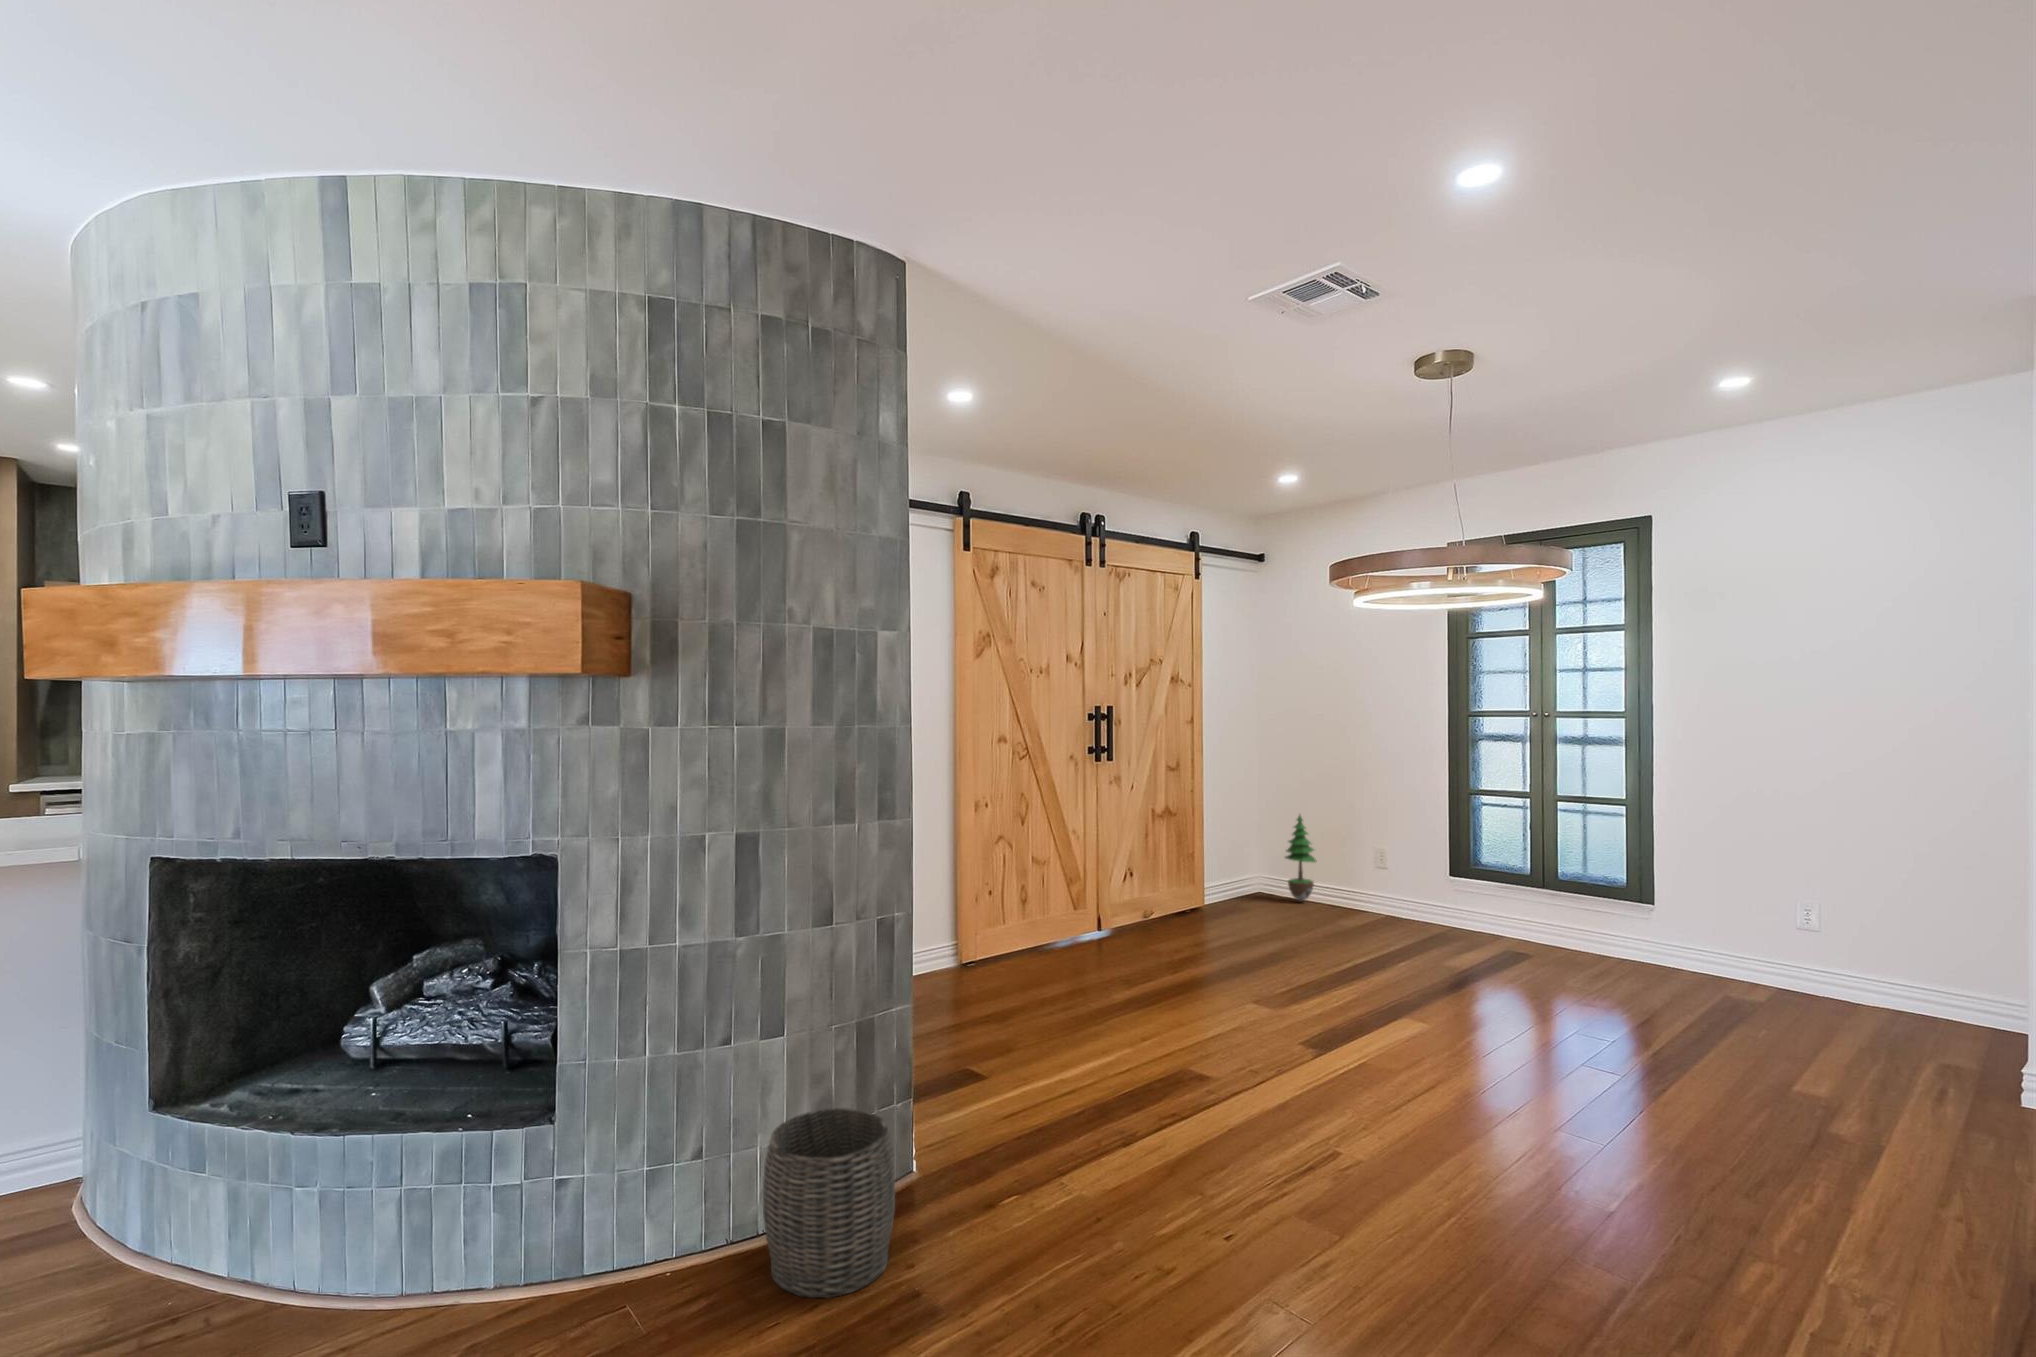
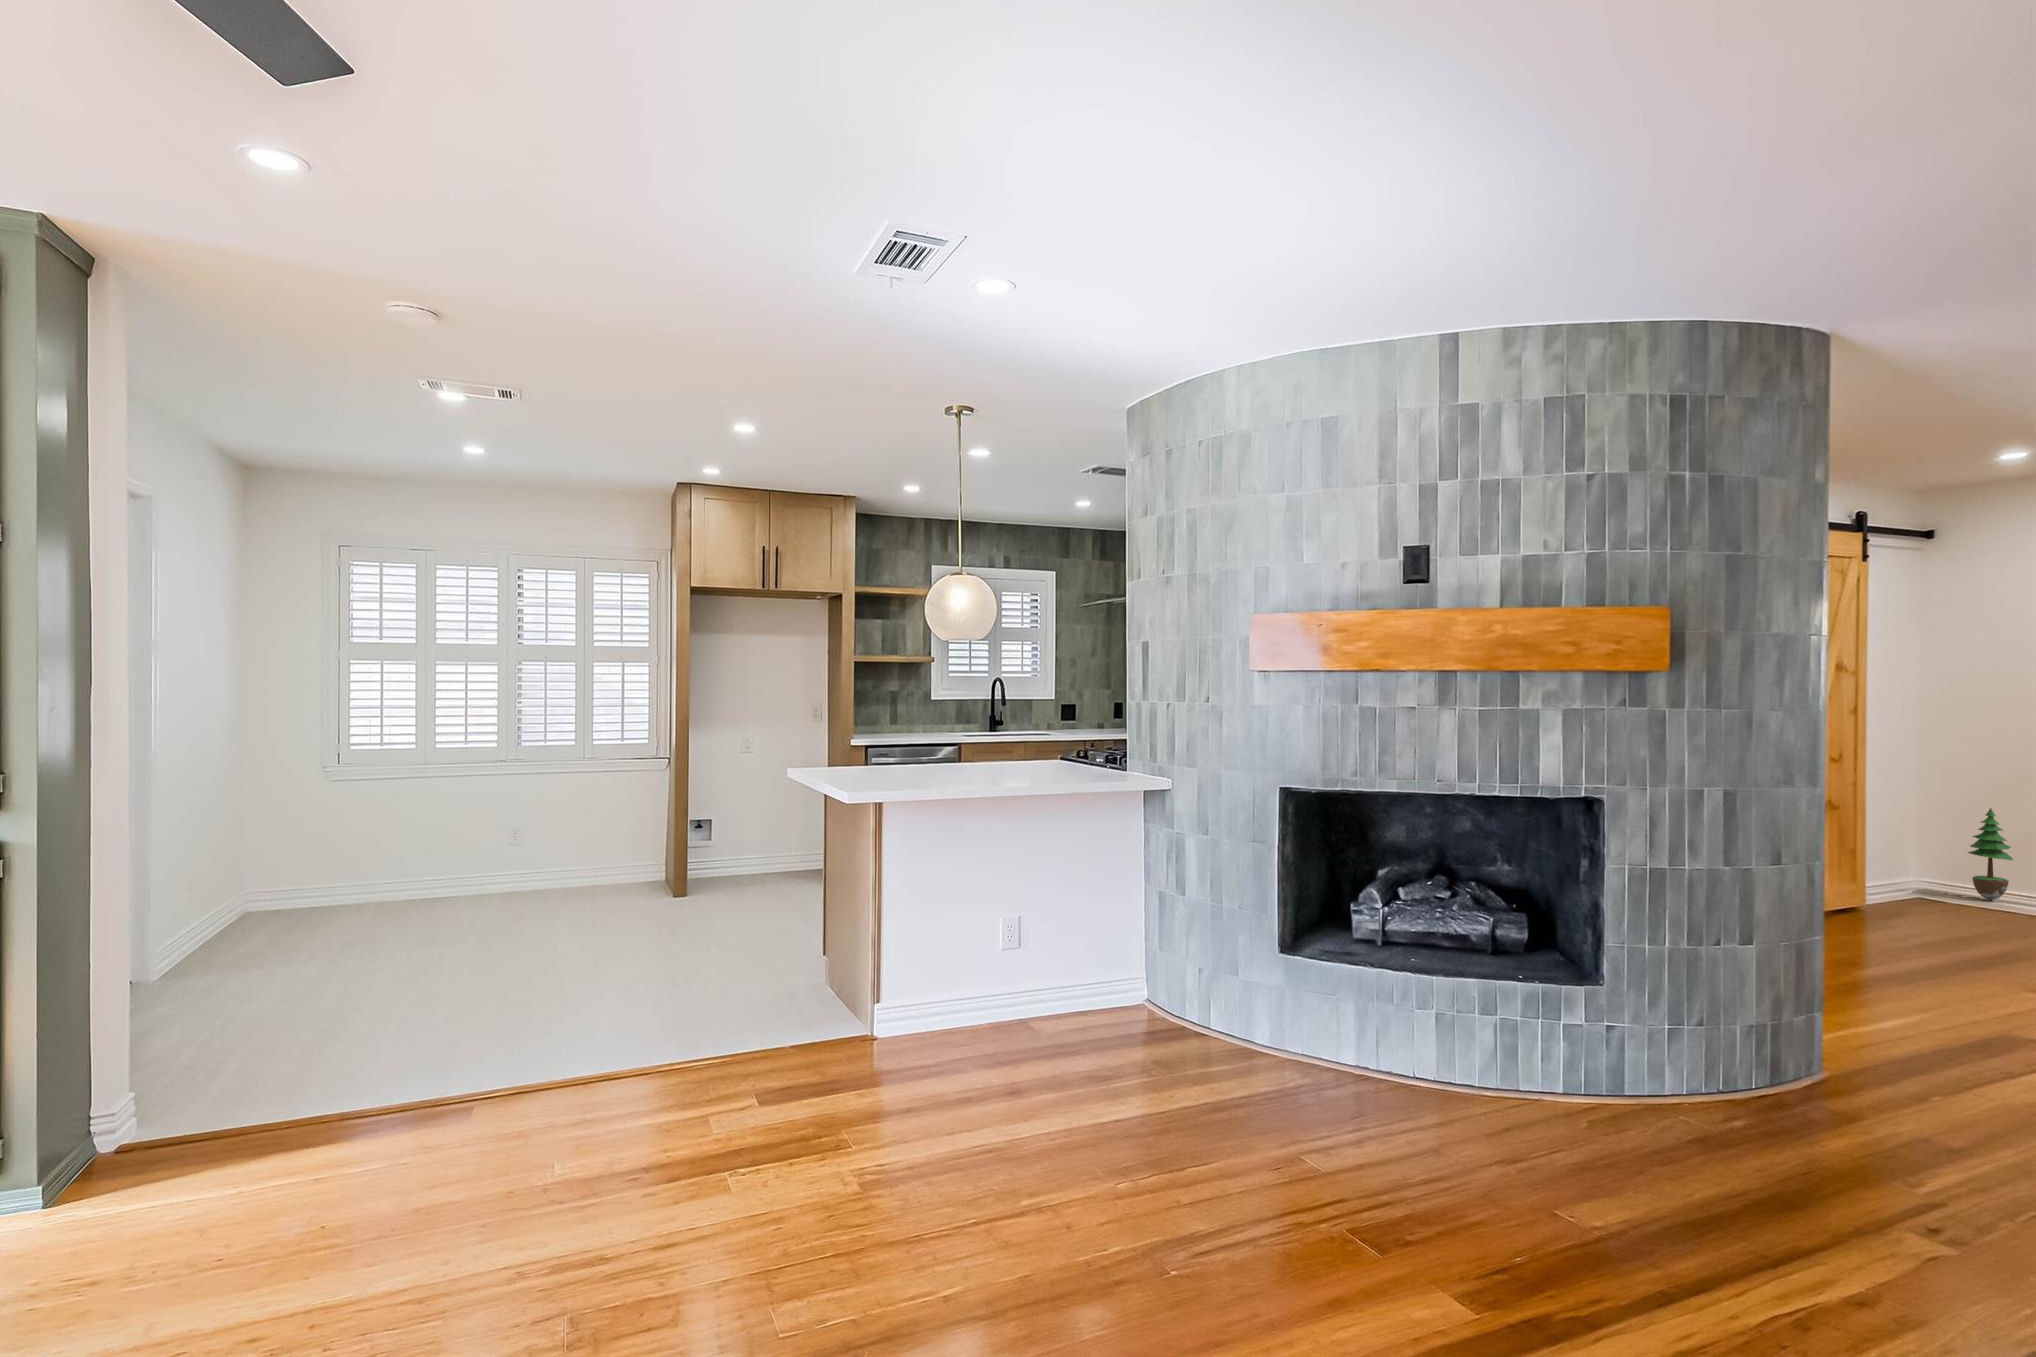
woven basket: present [763,1108,895,1298] -> none [1765,1003,1890,1133]

